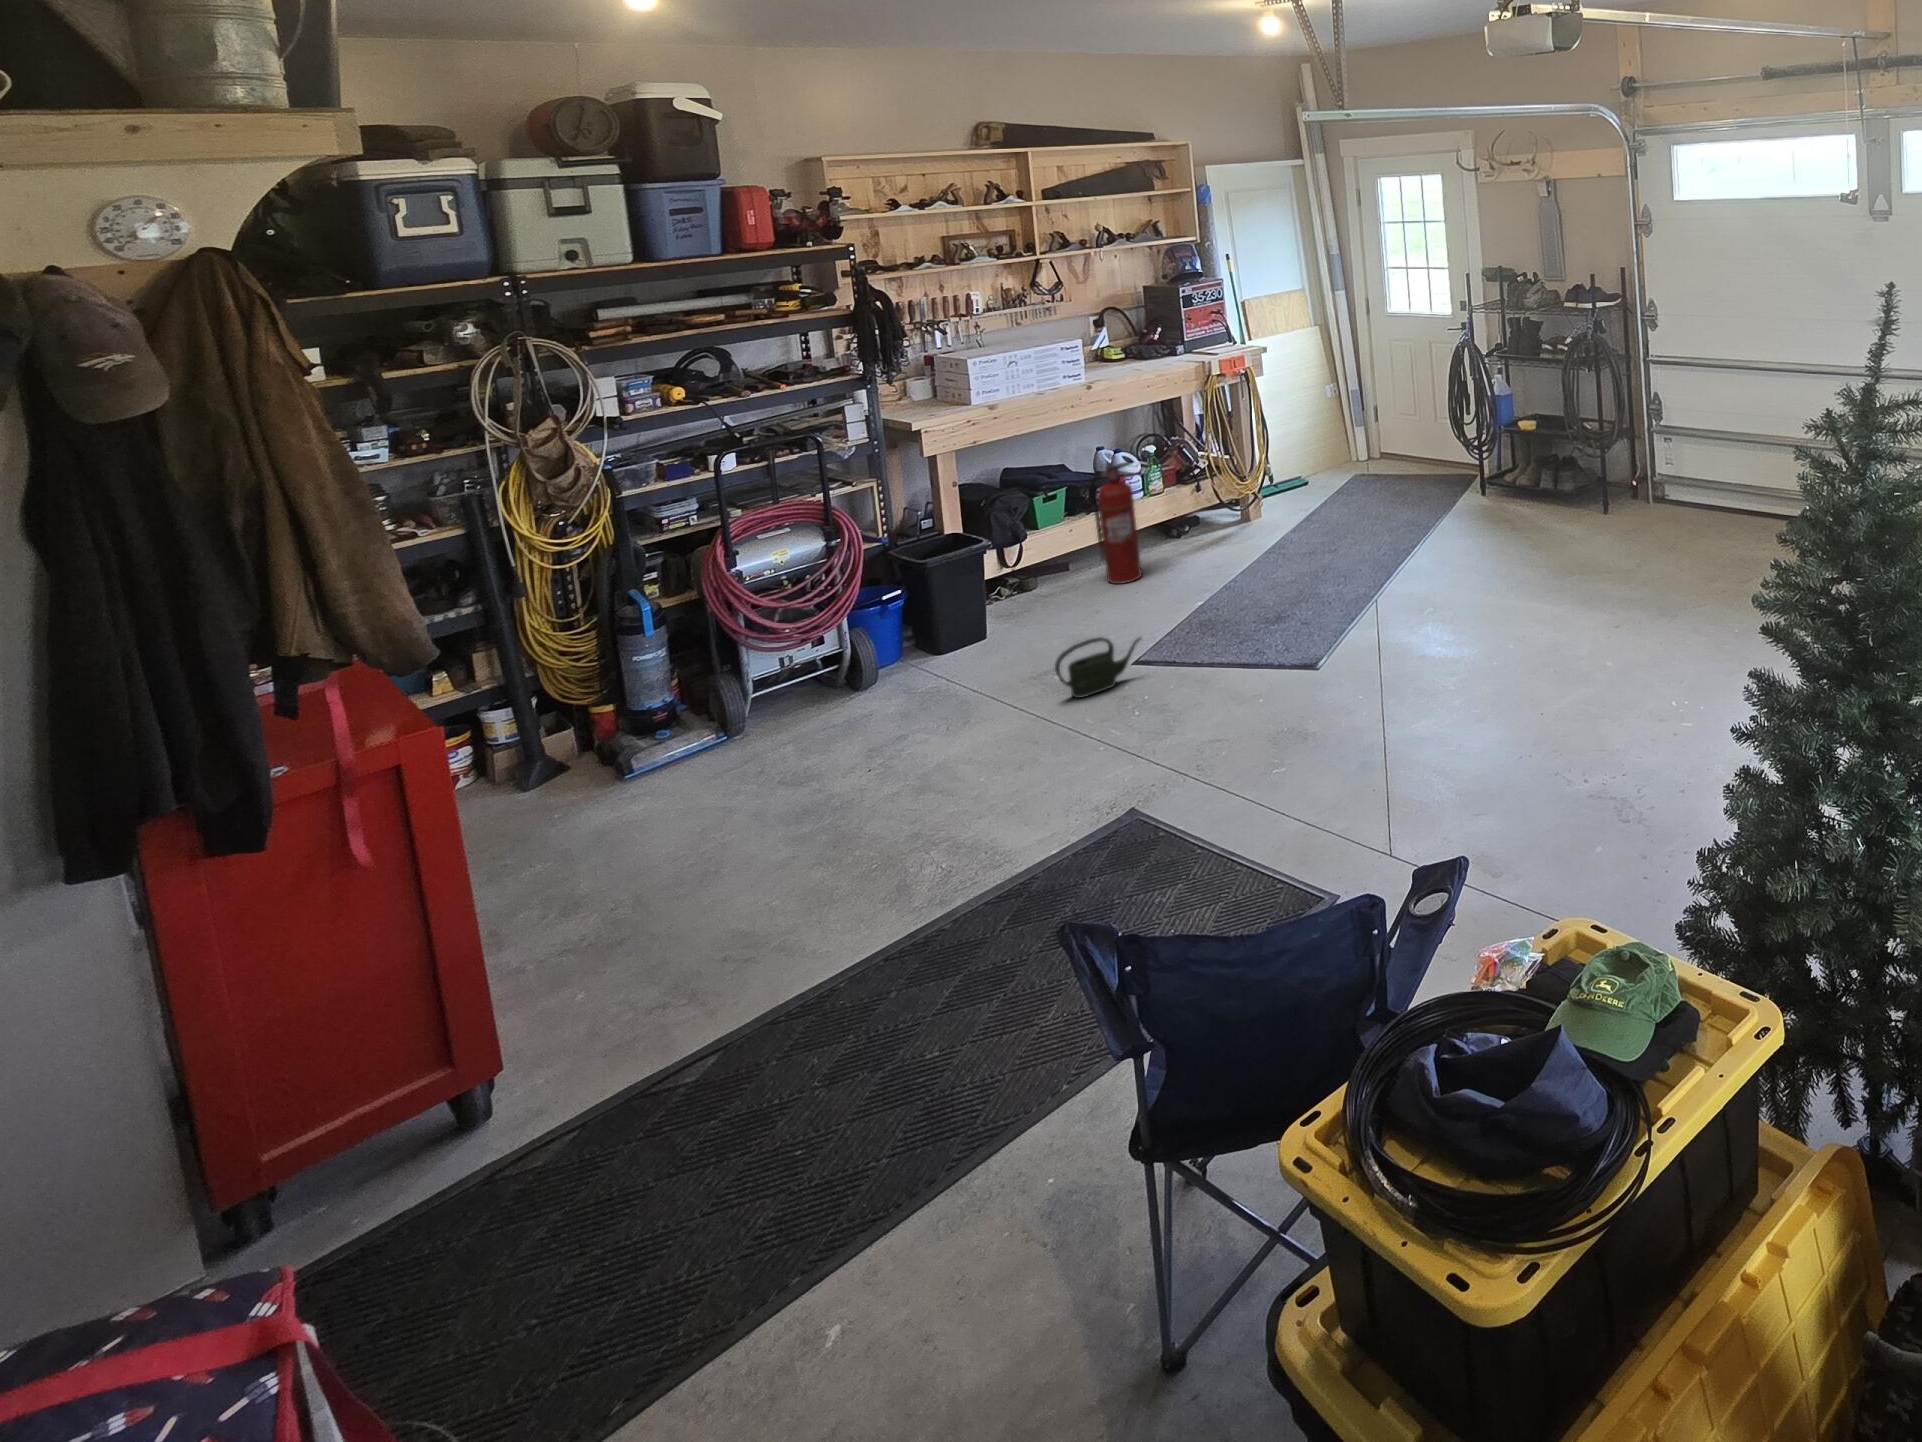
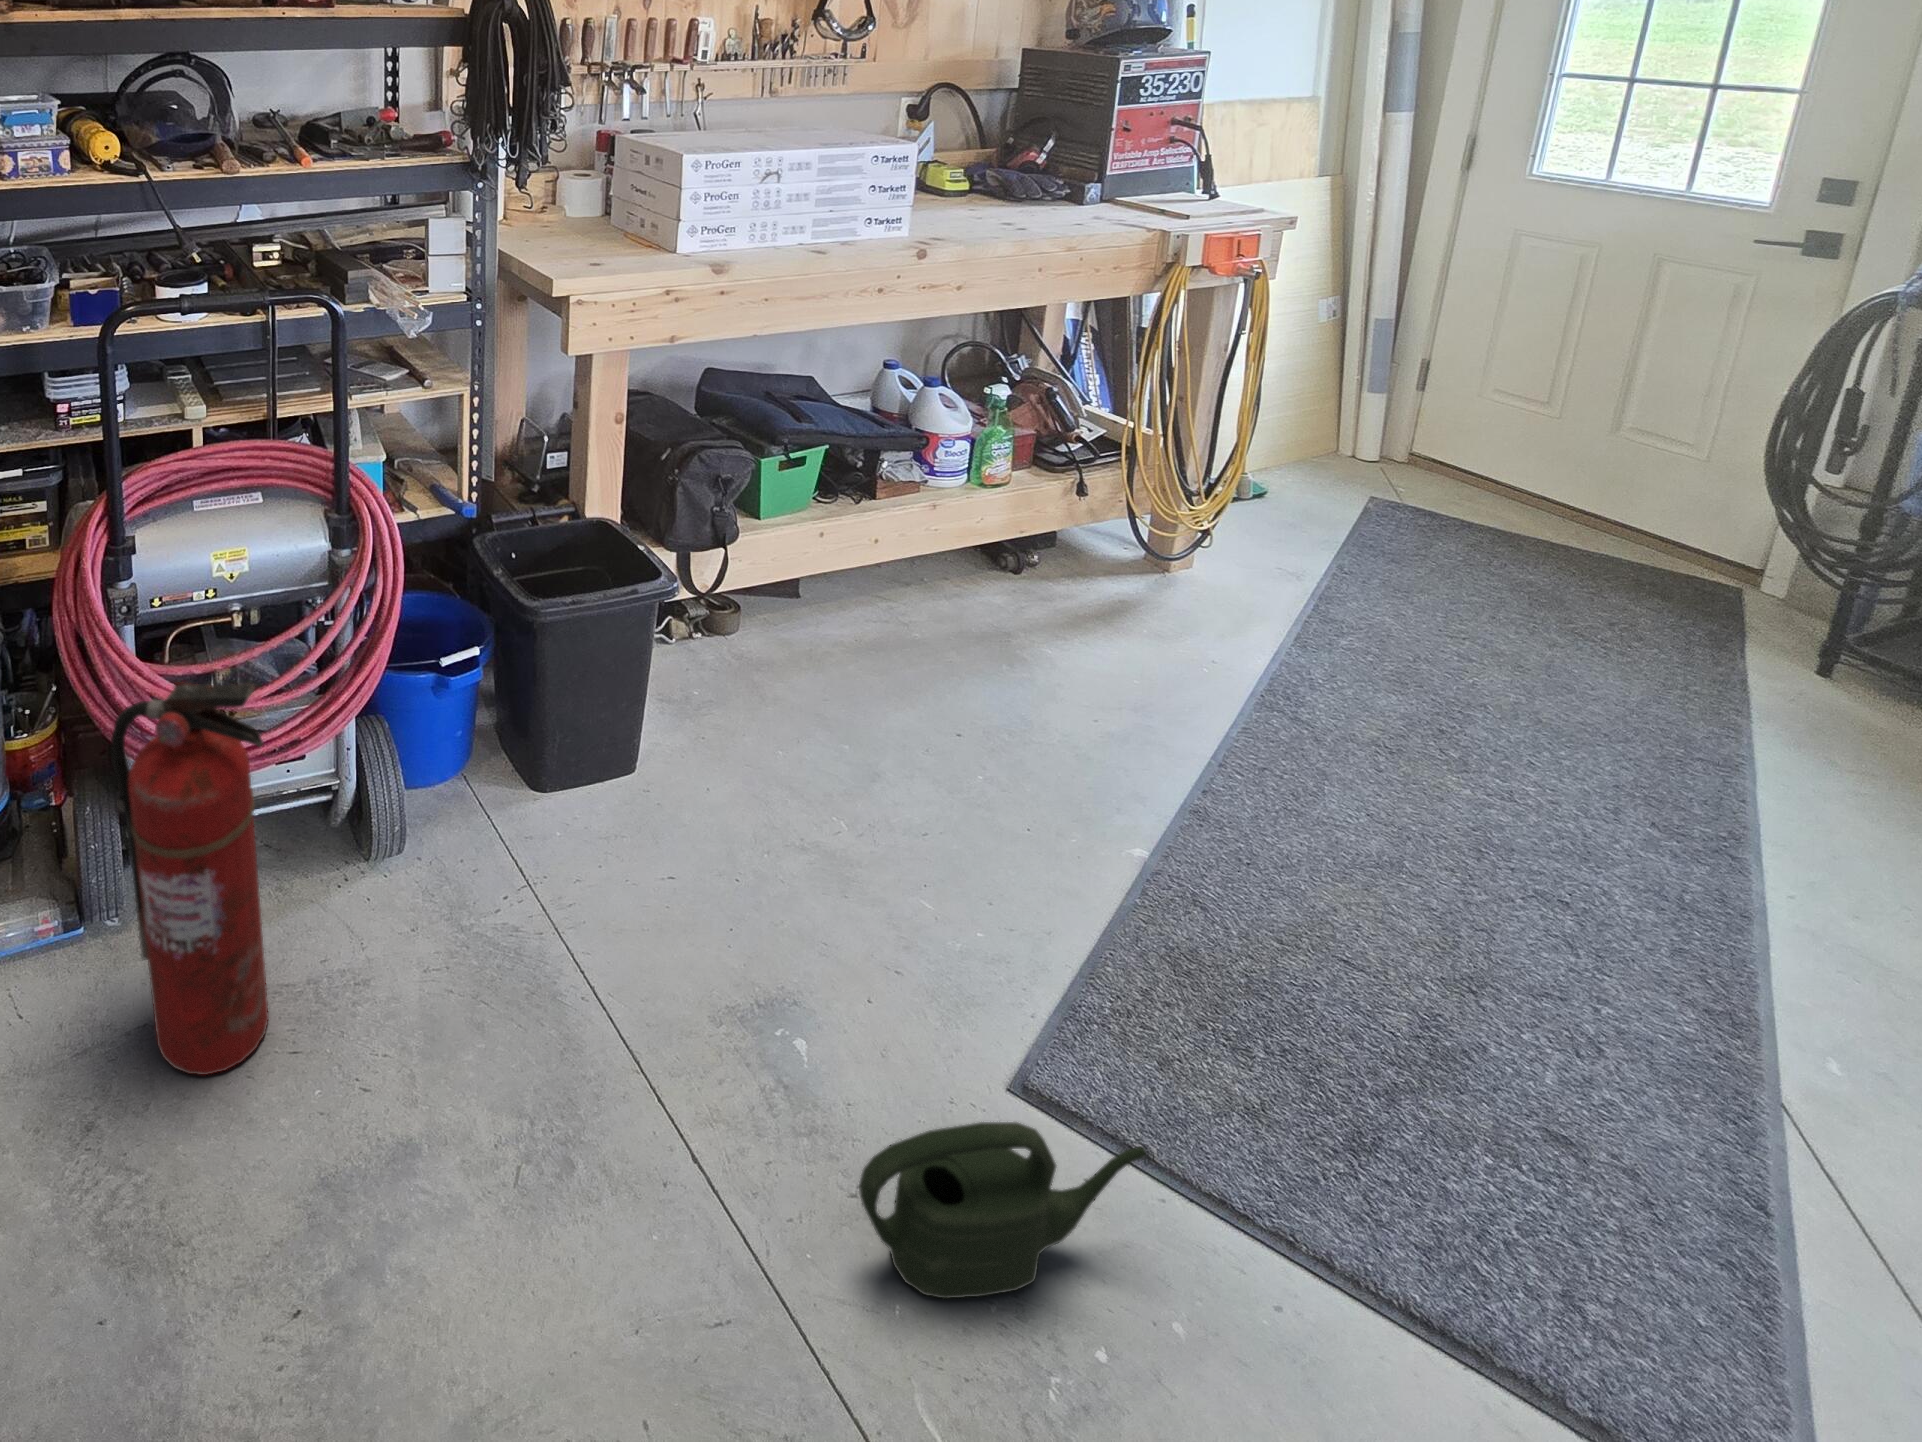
fire extinguisher: present [1089,460,1142,584] -> present [111,682,269,1075]

